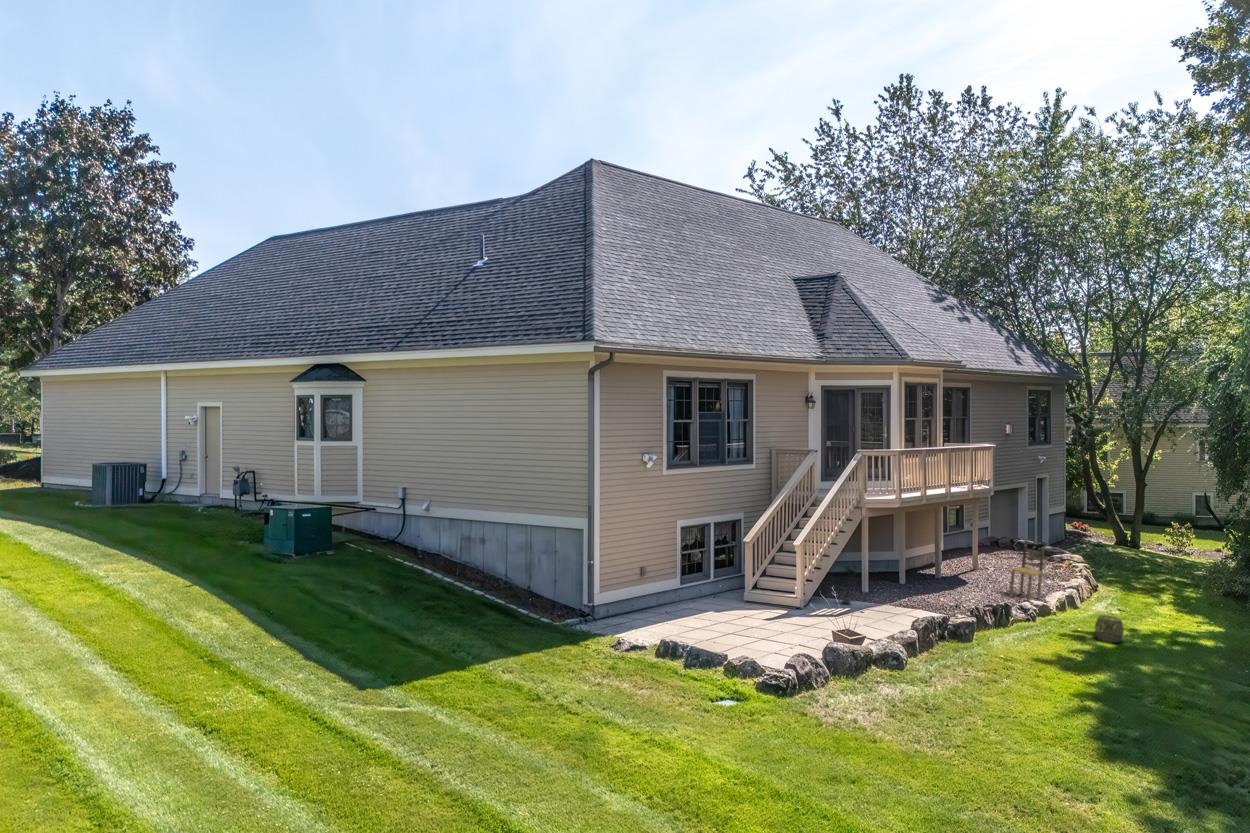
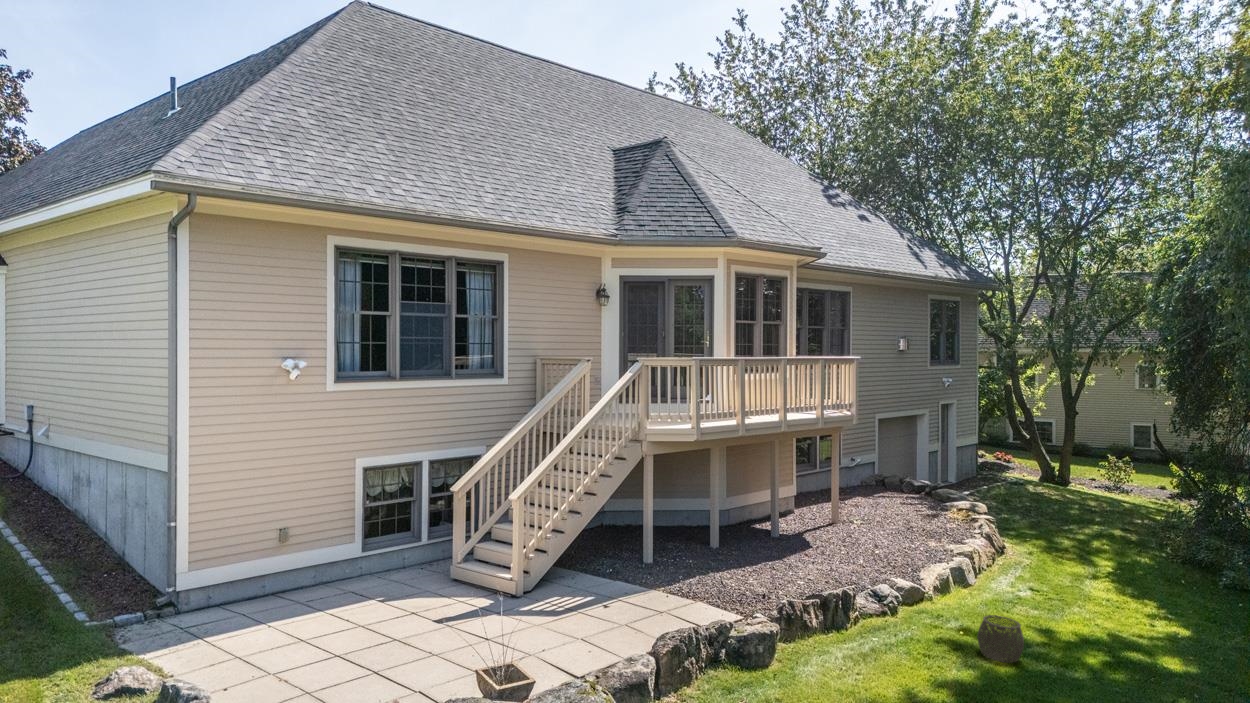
chair: present [1010,544,1044,602] -> none [870,493,919,579]
potted plant: present [842,566,858,604] -> none [590,532,618,596]

